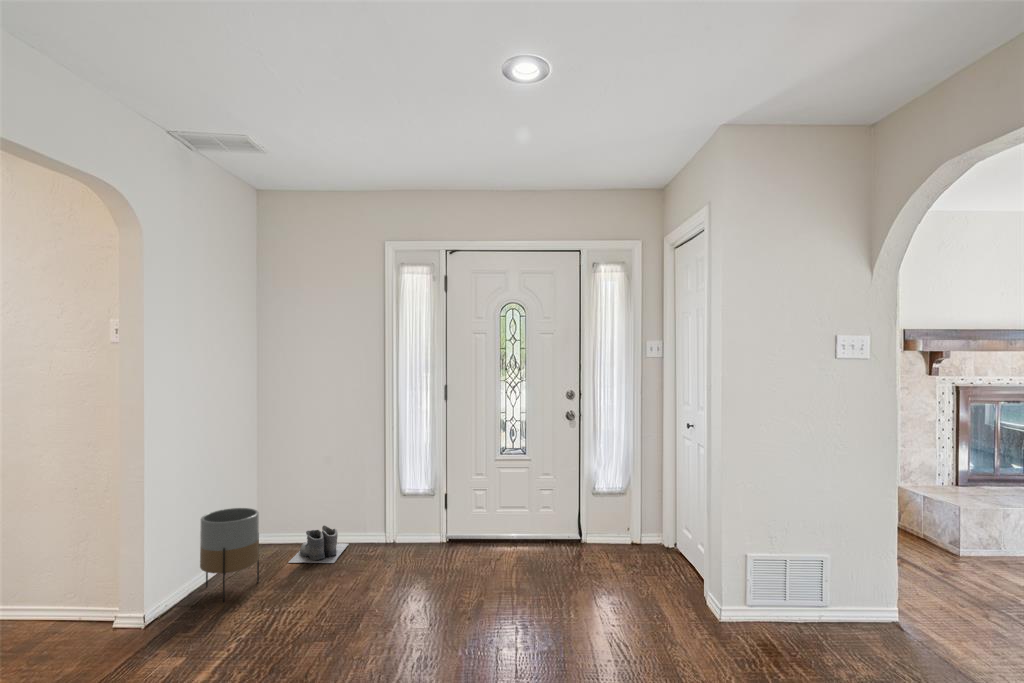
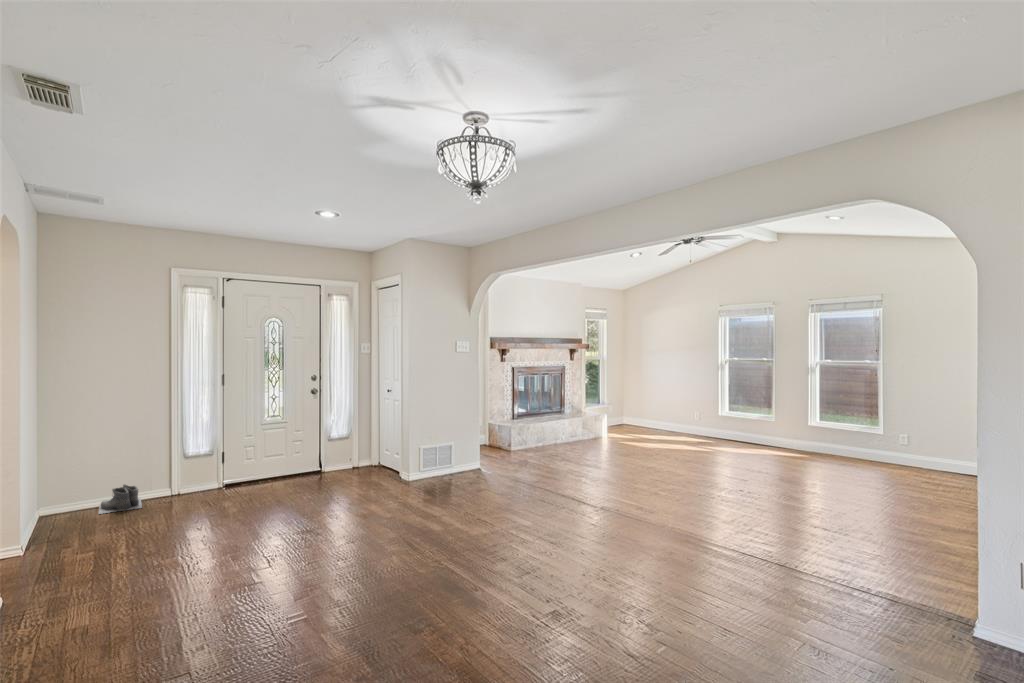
planter: present [200,508,259,602] -> none [41,470,94,537]

